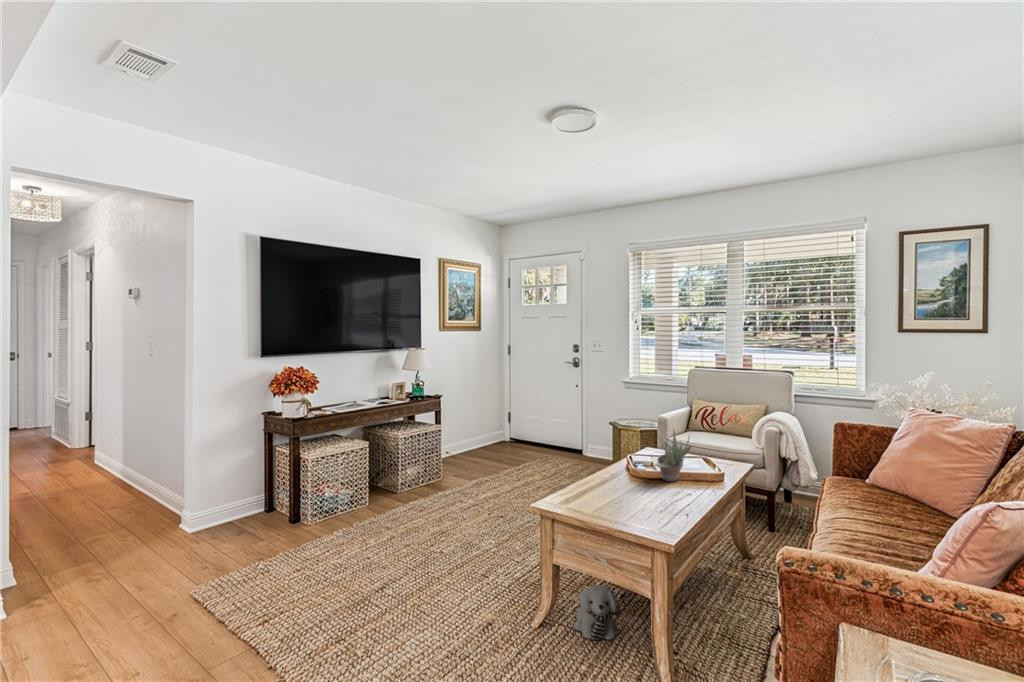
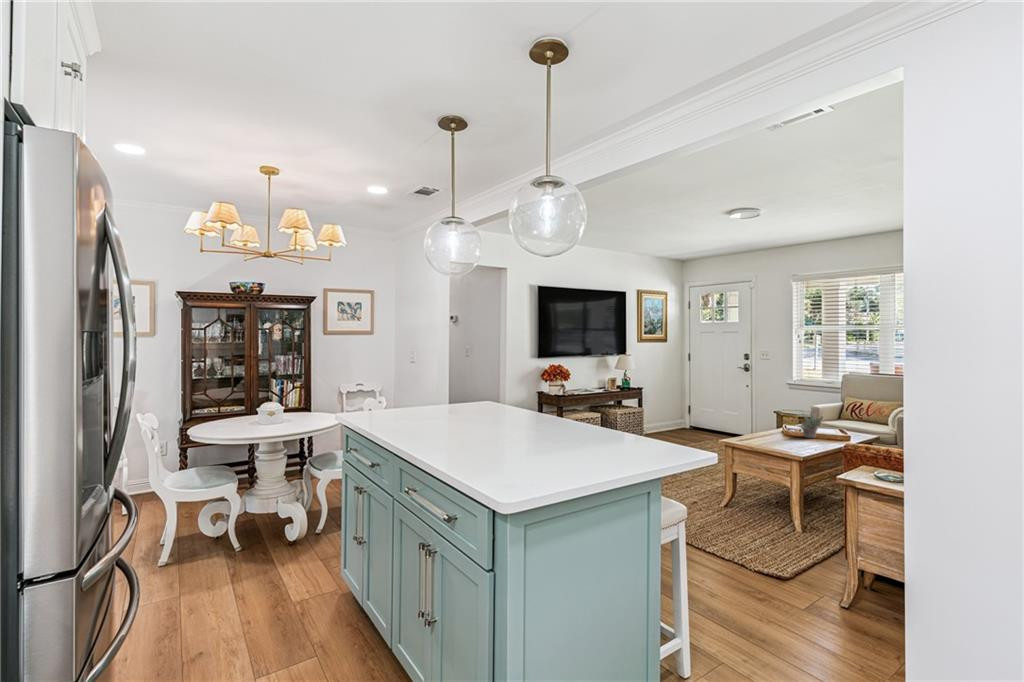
plush toy: present [574,585,621,640] -> none [745,486,773,515]

